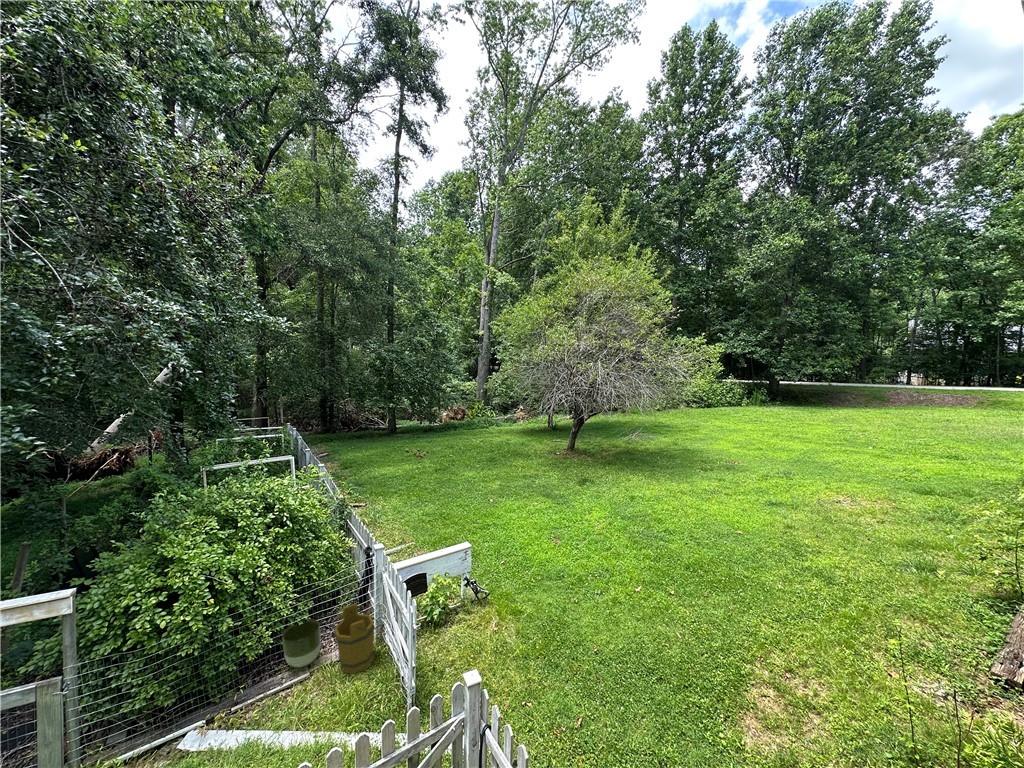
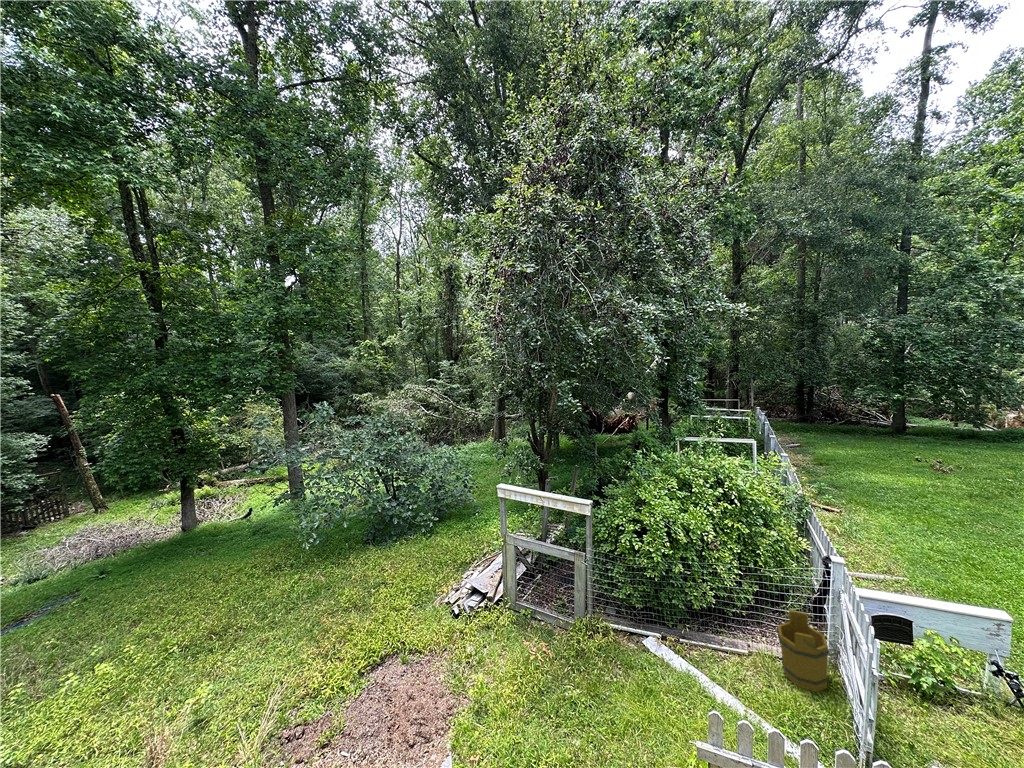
planter: present [282,619,321,667] -> none [725,597,764,644]

